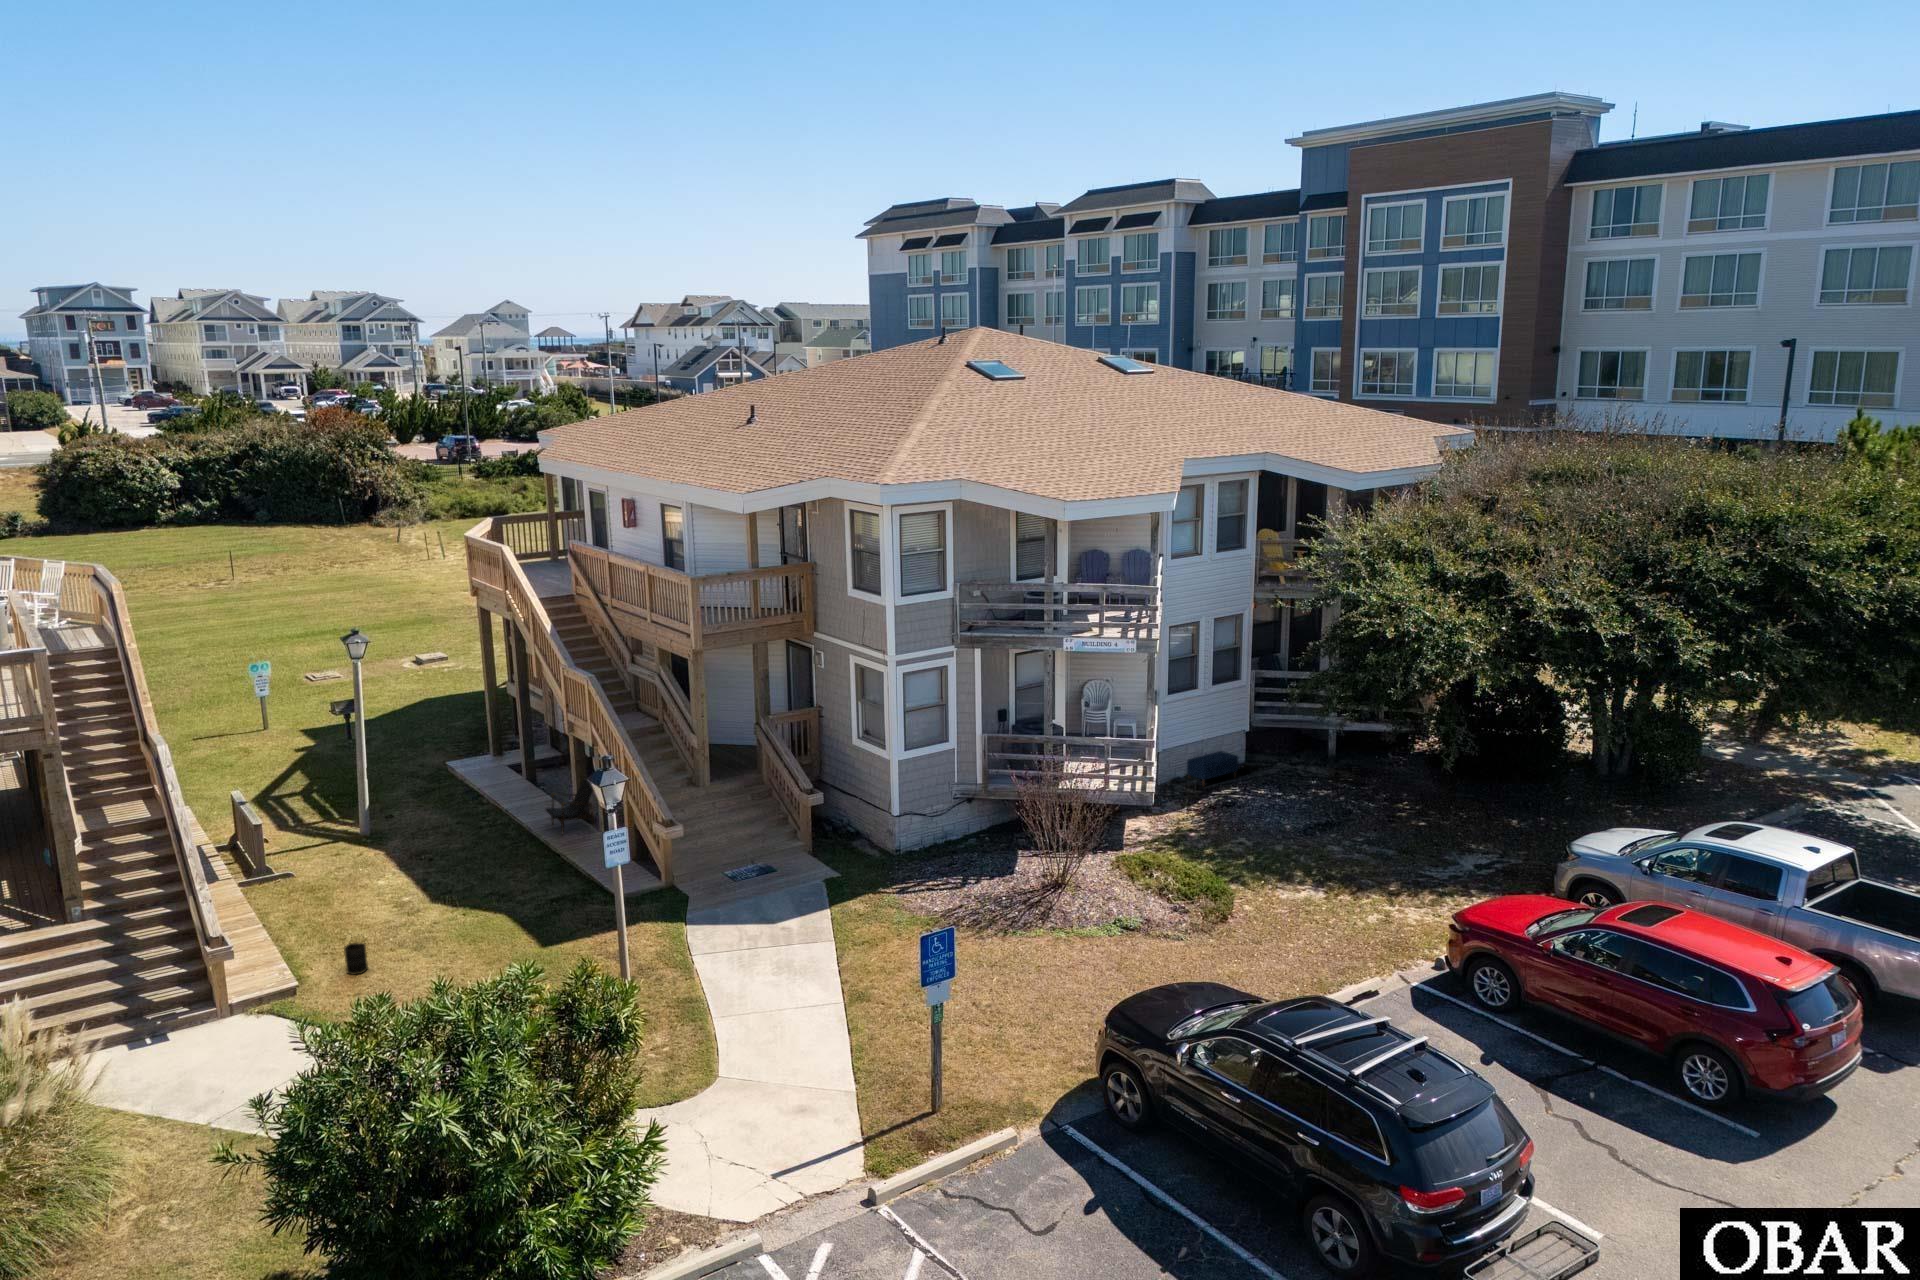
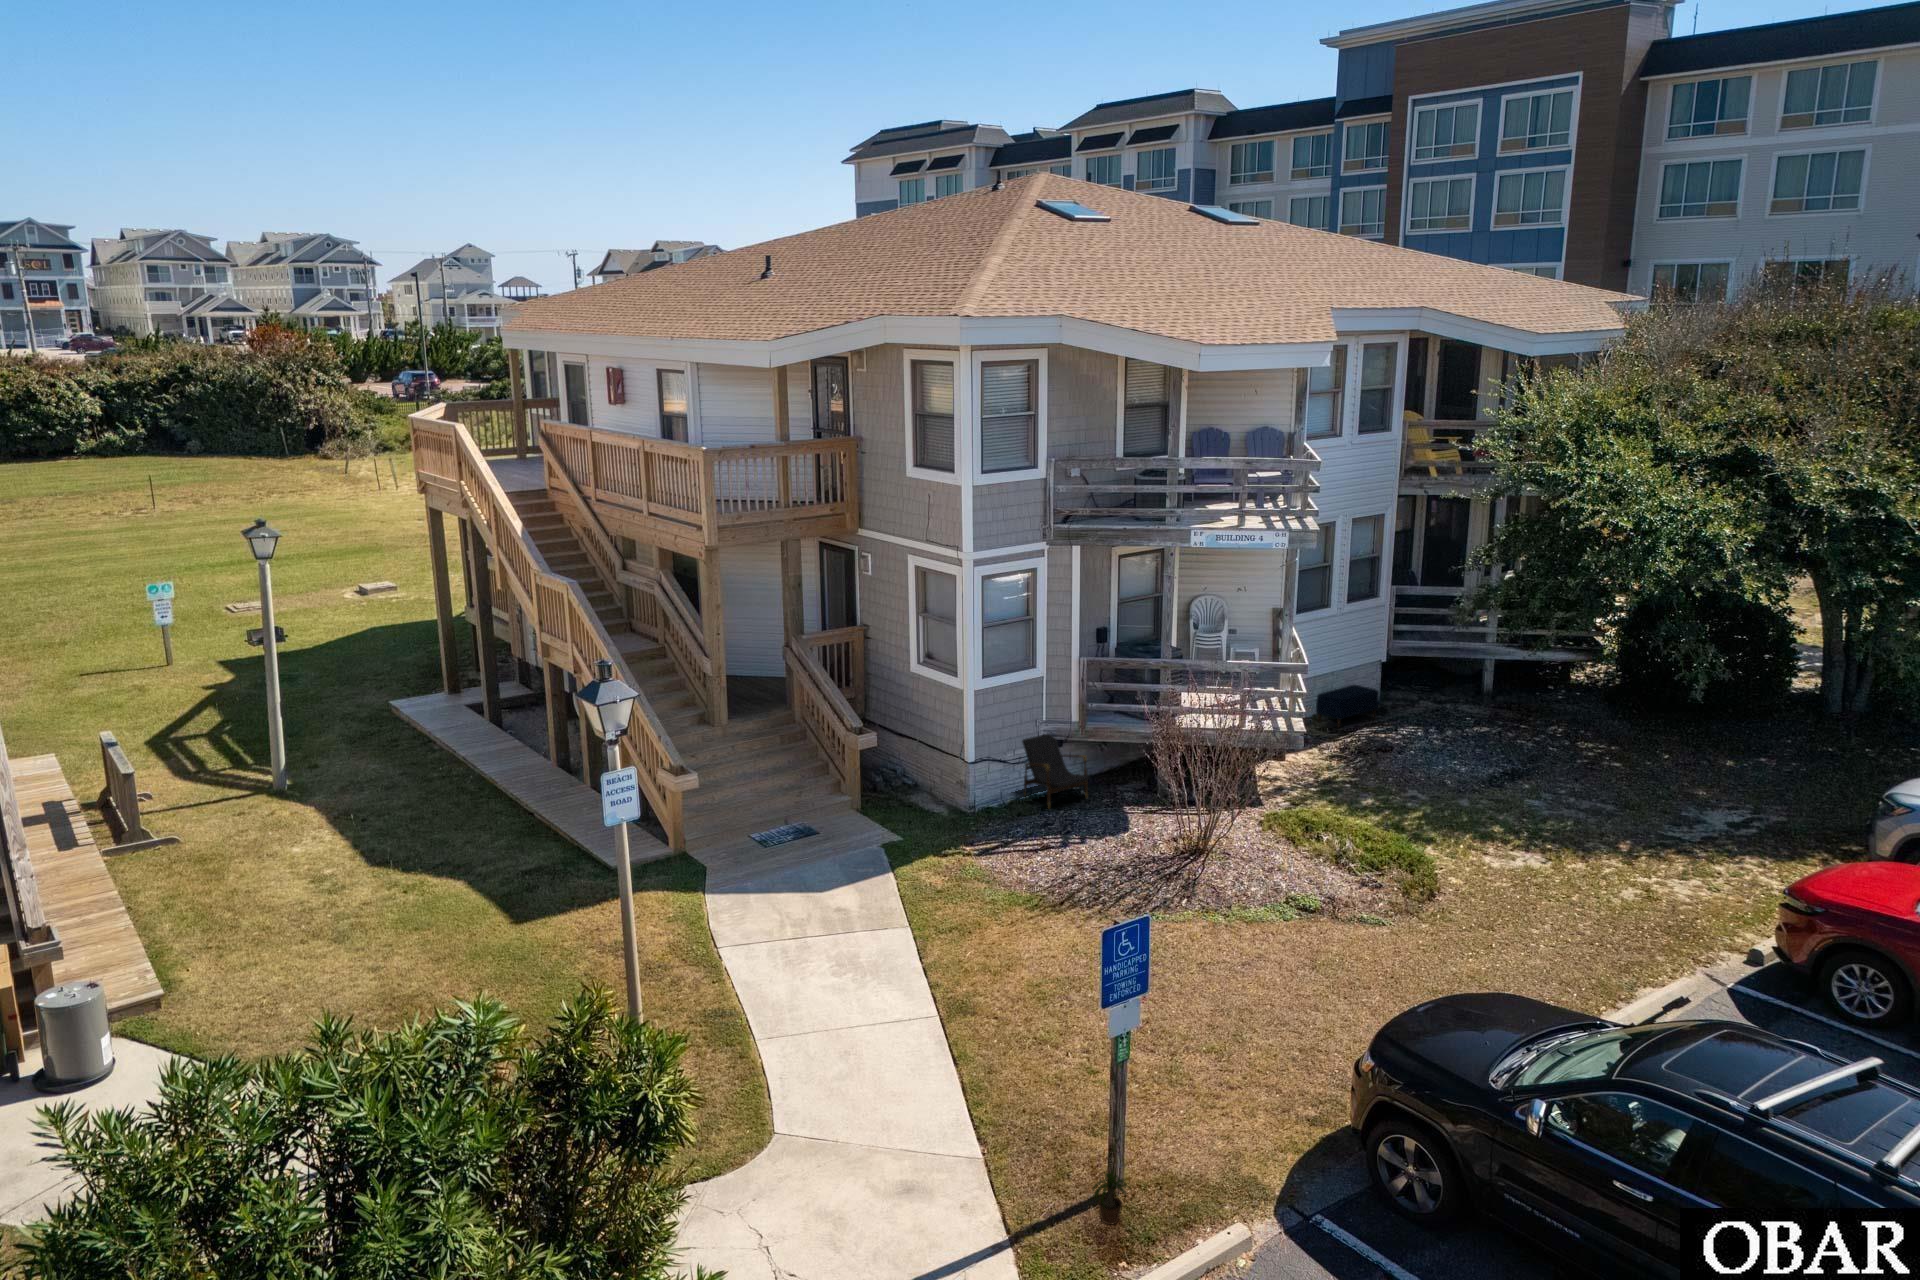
lounge chair: present [546,779,594,833] -> present [1022,732,1090,808]
basket: present [344,942,368,975] -> none [229,920,267,977]
potted plant: none [914,1095,950,1129] -> present [1092,1172,1132,1225]

